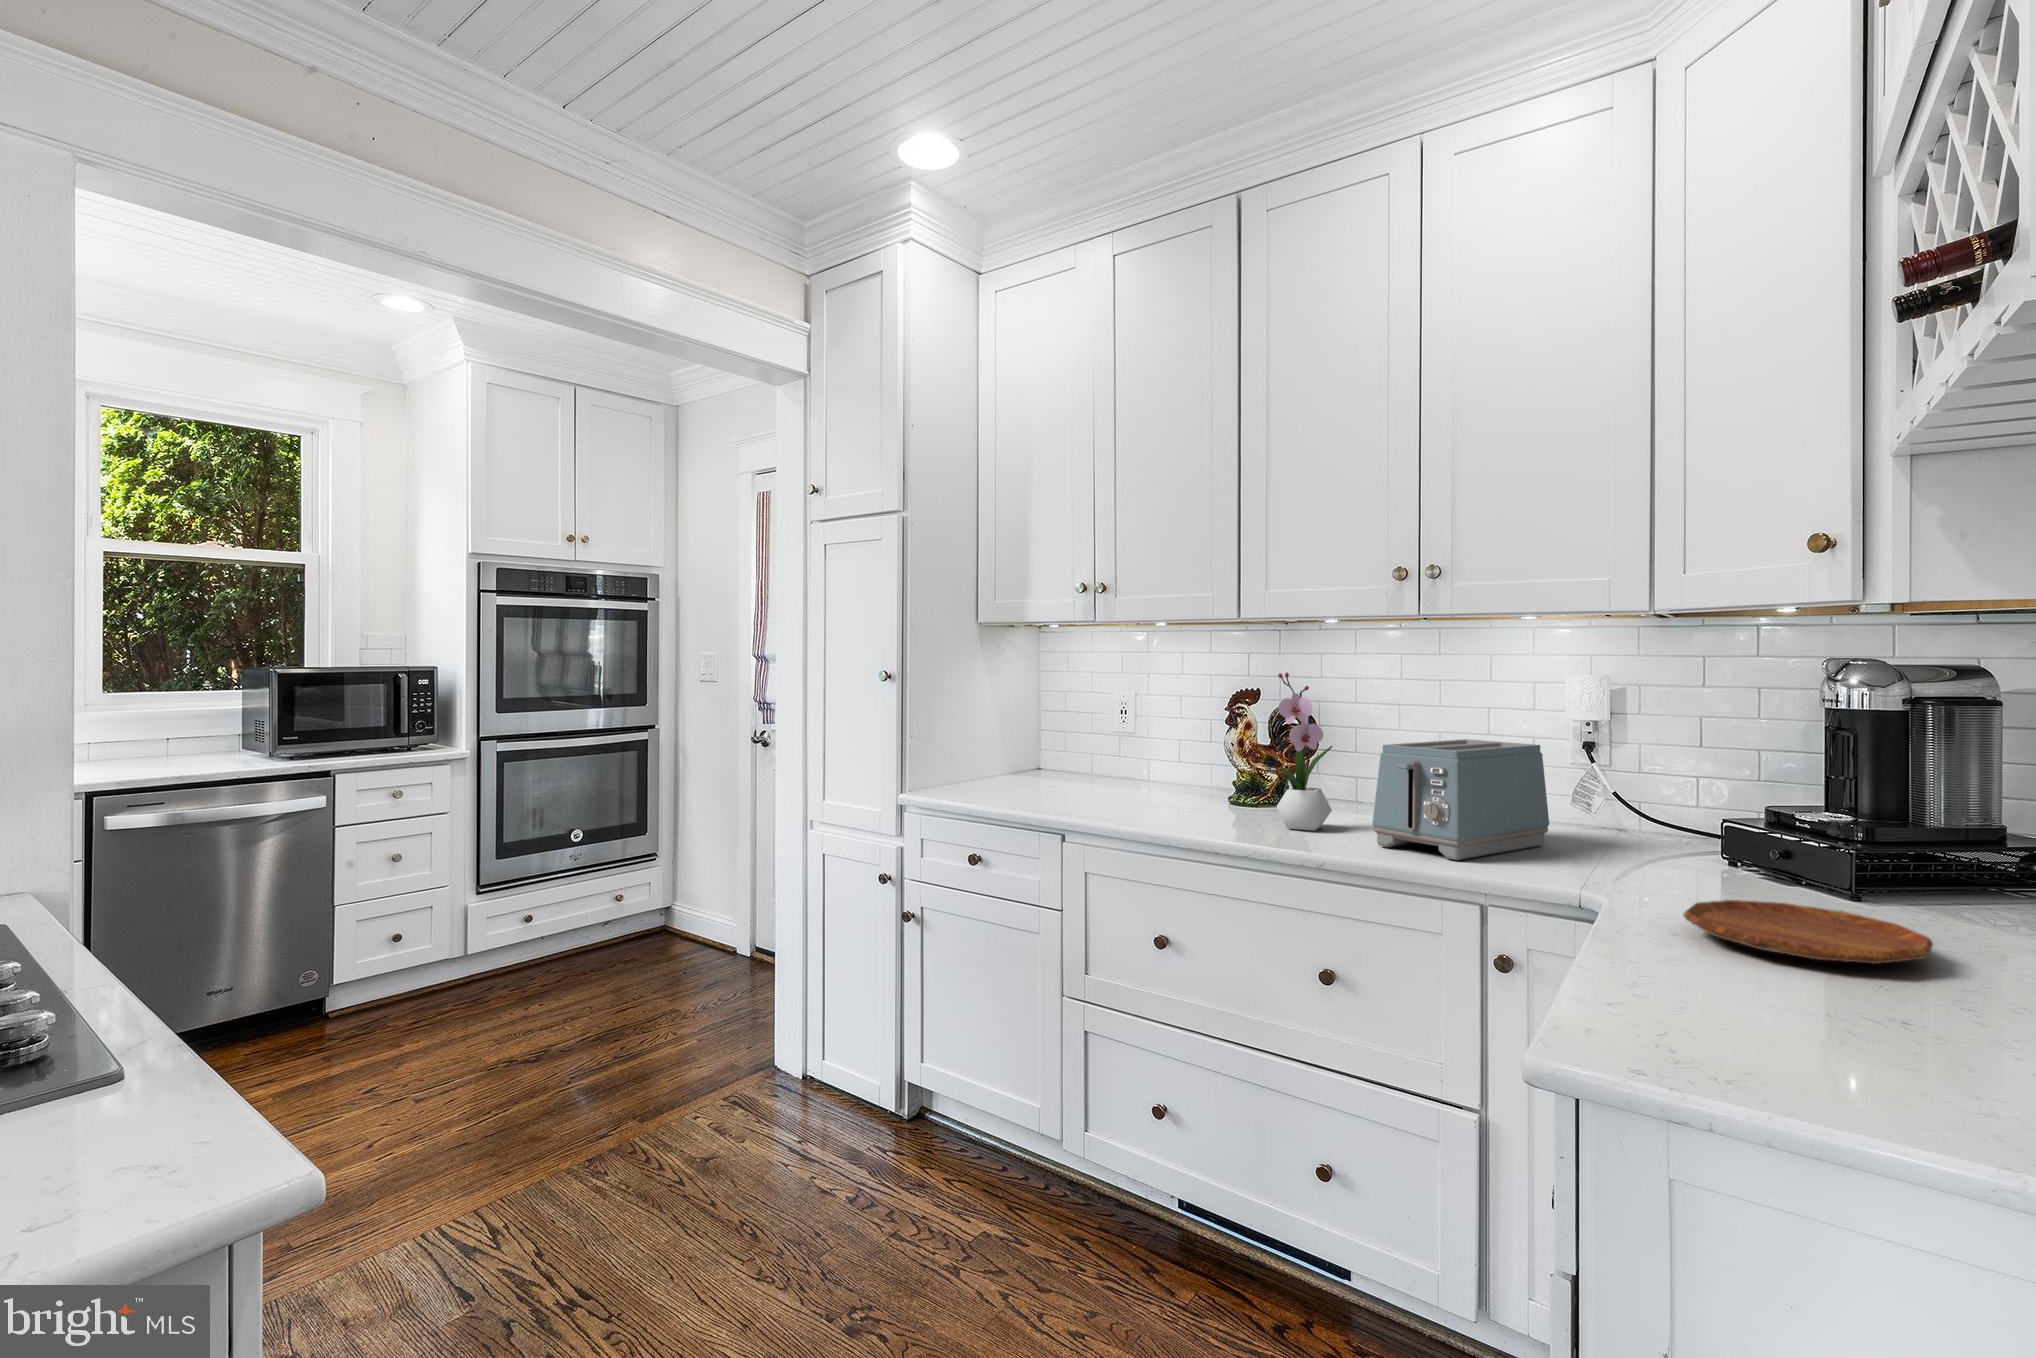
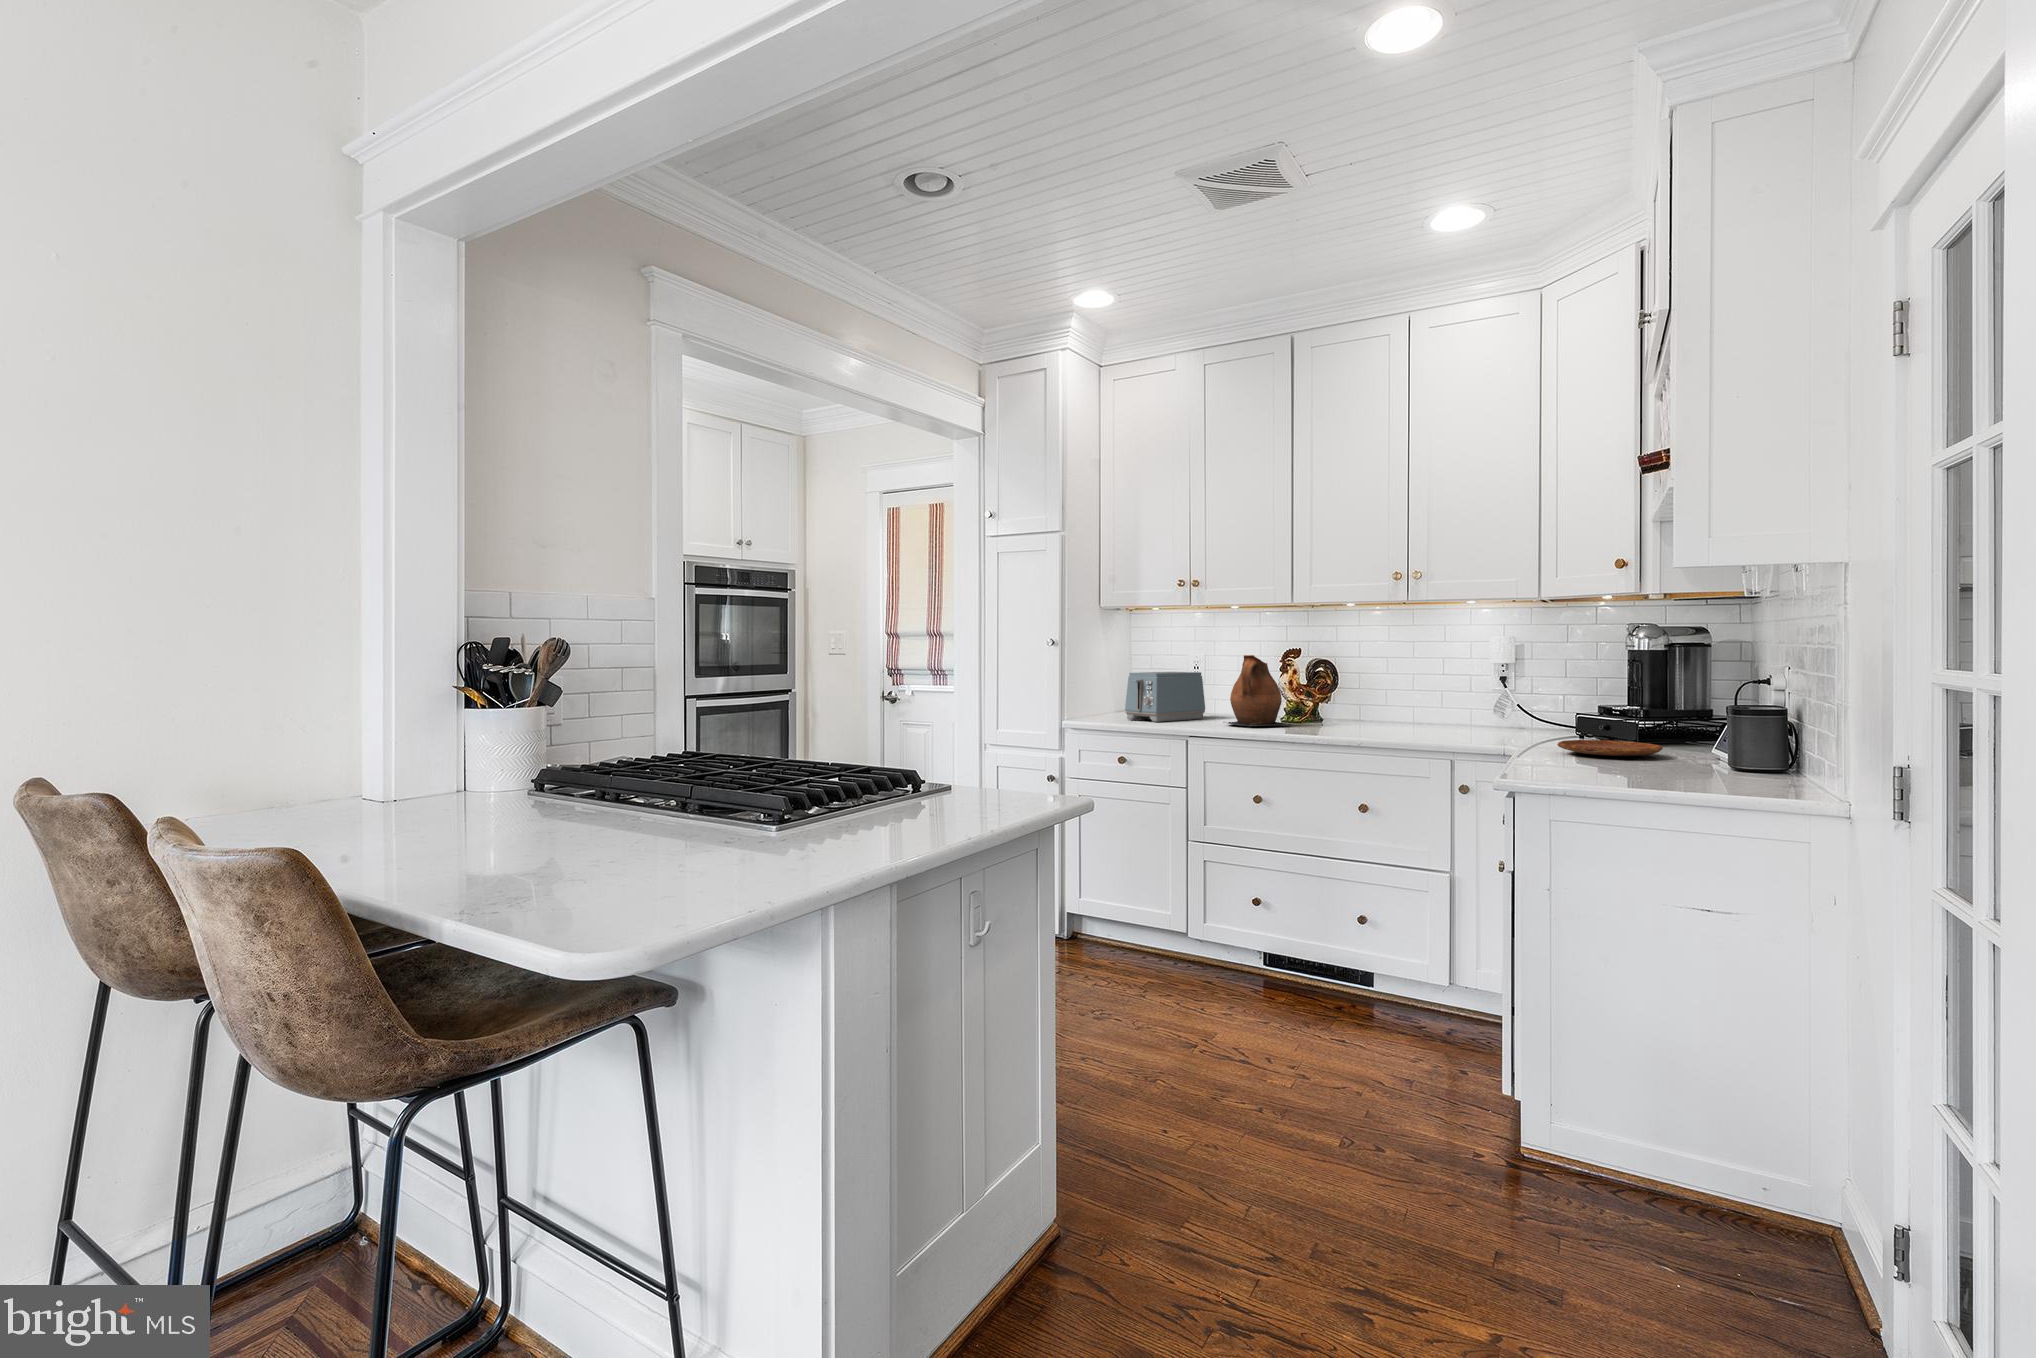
flower arrangement: present [1277,672,1333,831] -> none [1323,636,1358,731]
ceramic pitcher: none [1131,700,1236,814] -> present [1228,655,1291,726]
toaster: present [1372,739,1549,860] -> present [1125,672,1205,722]

